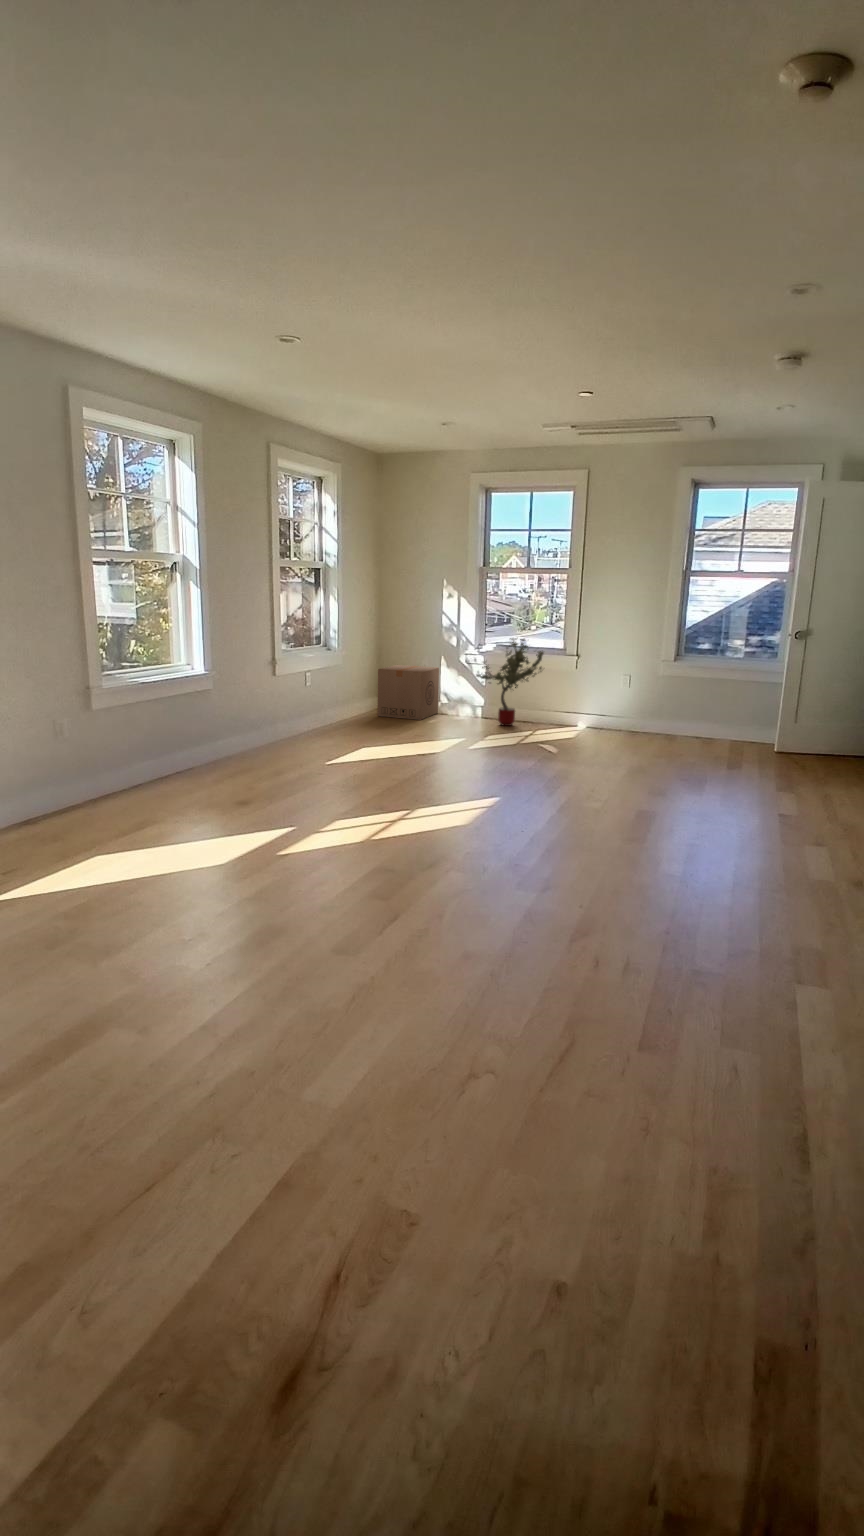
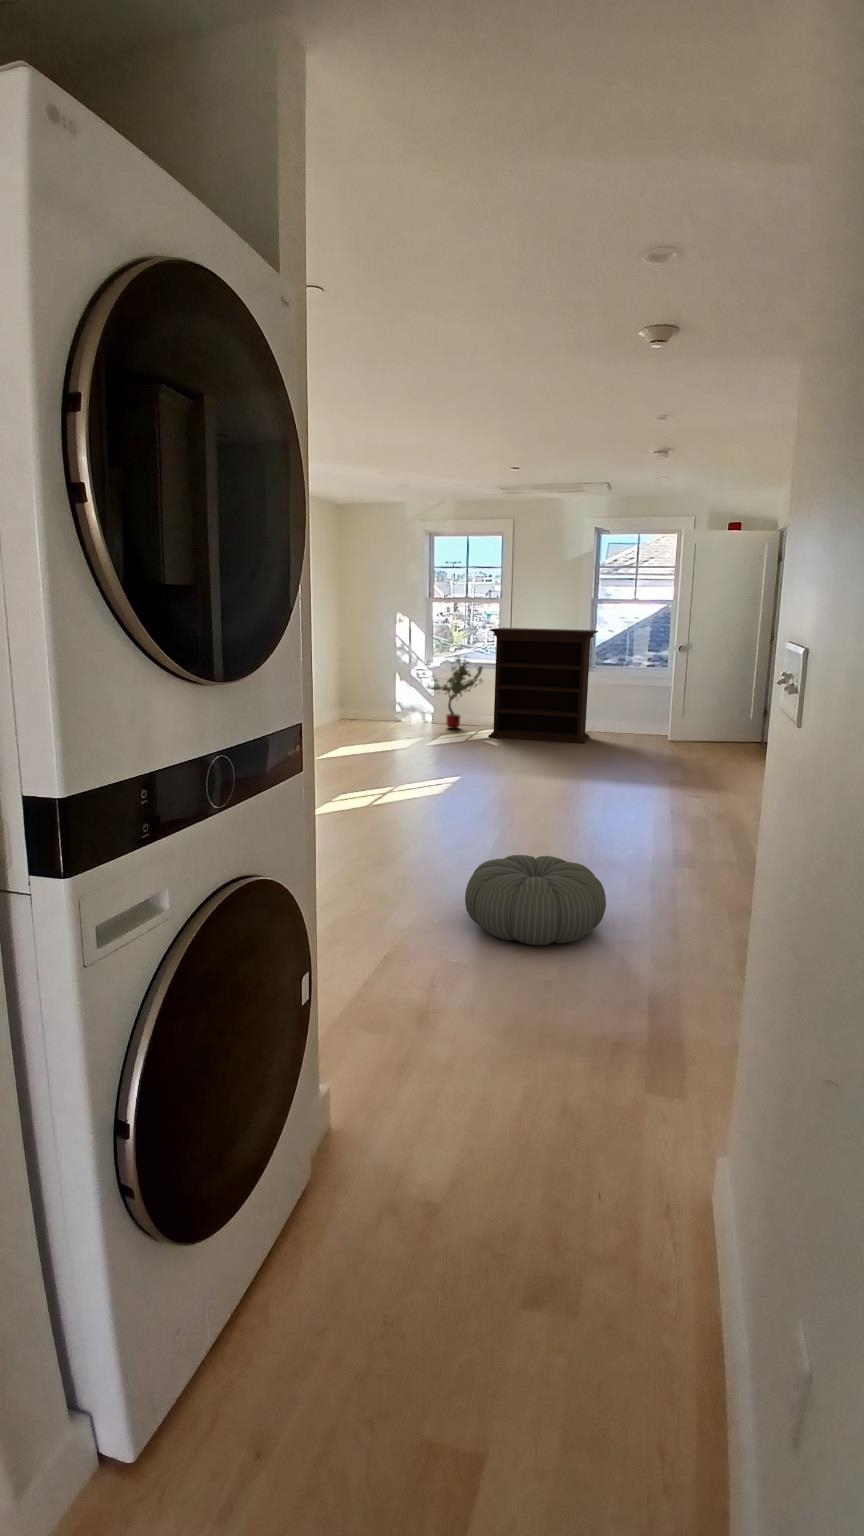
bookshelf: none [547,605,689,751] -> present [489,628,598,743]
cardboard box: present [378,665,439,720] -> none [343,680,393,726]
pouf: none [428,990,681,1197] -> present [465,855,606,945]

